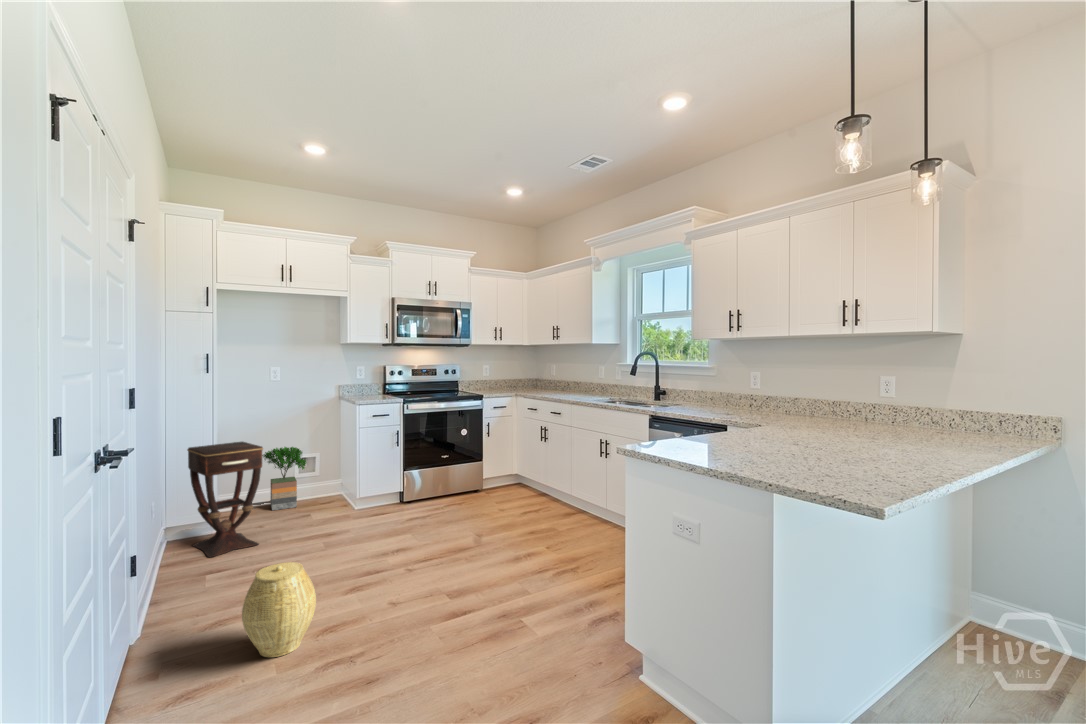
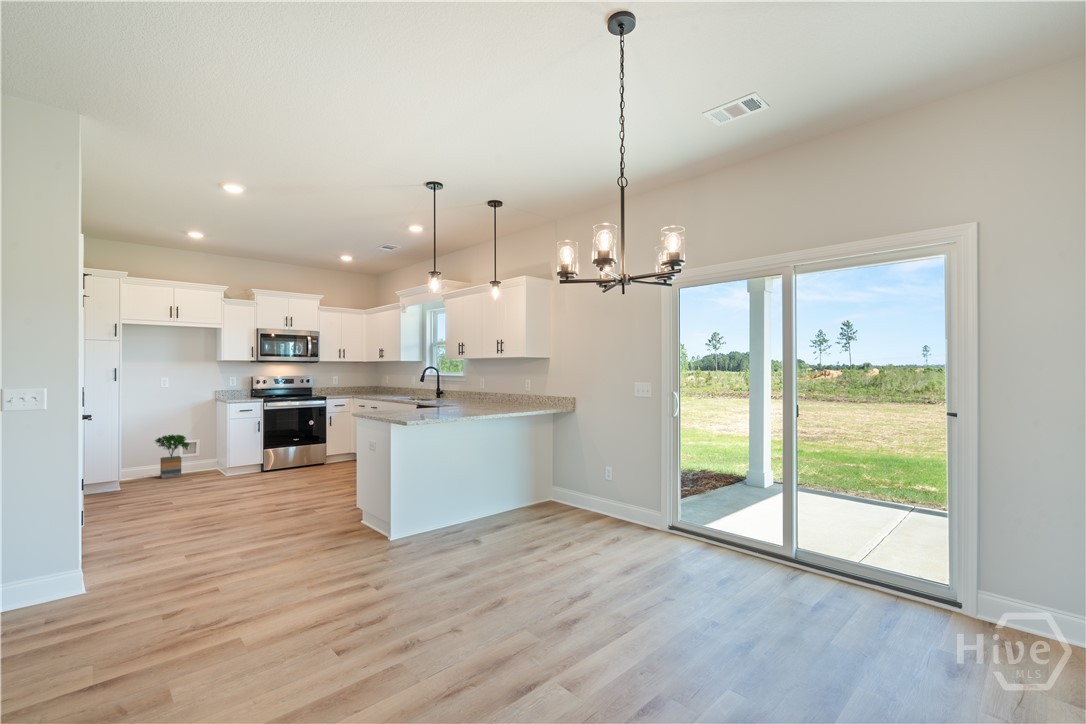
side table: present [187,442,263,557] -> none [102,428,158,500]
woven basket: present [242,562,316,657] -> none [151,483,195,529]

